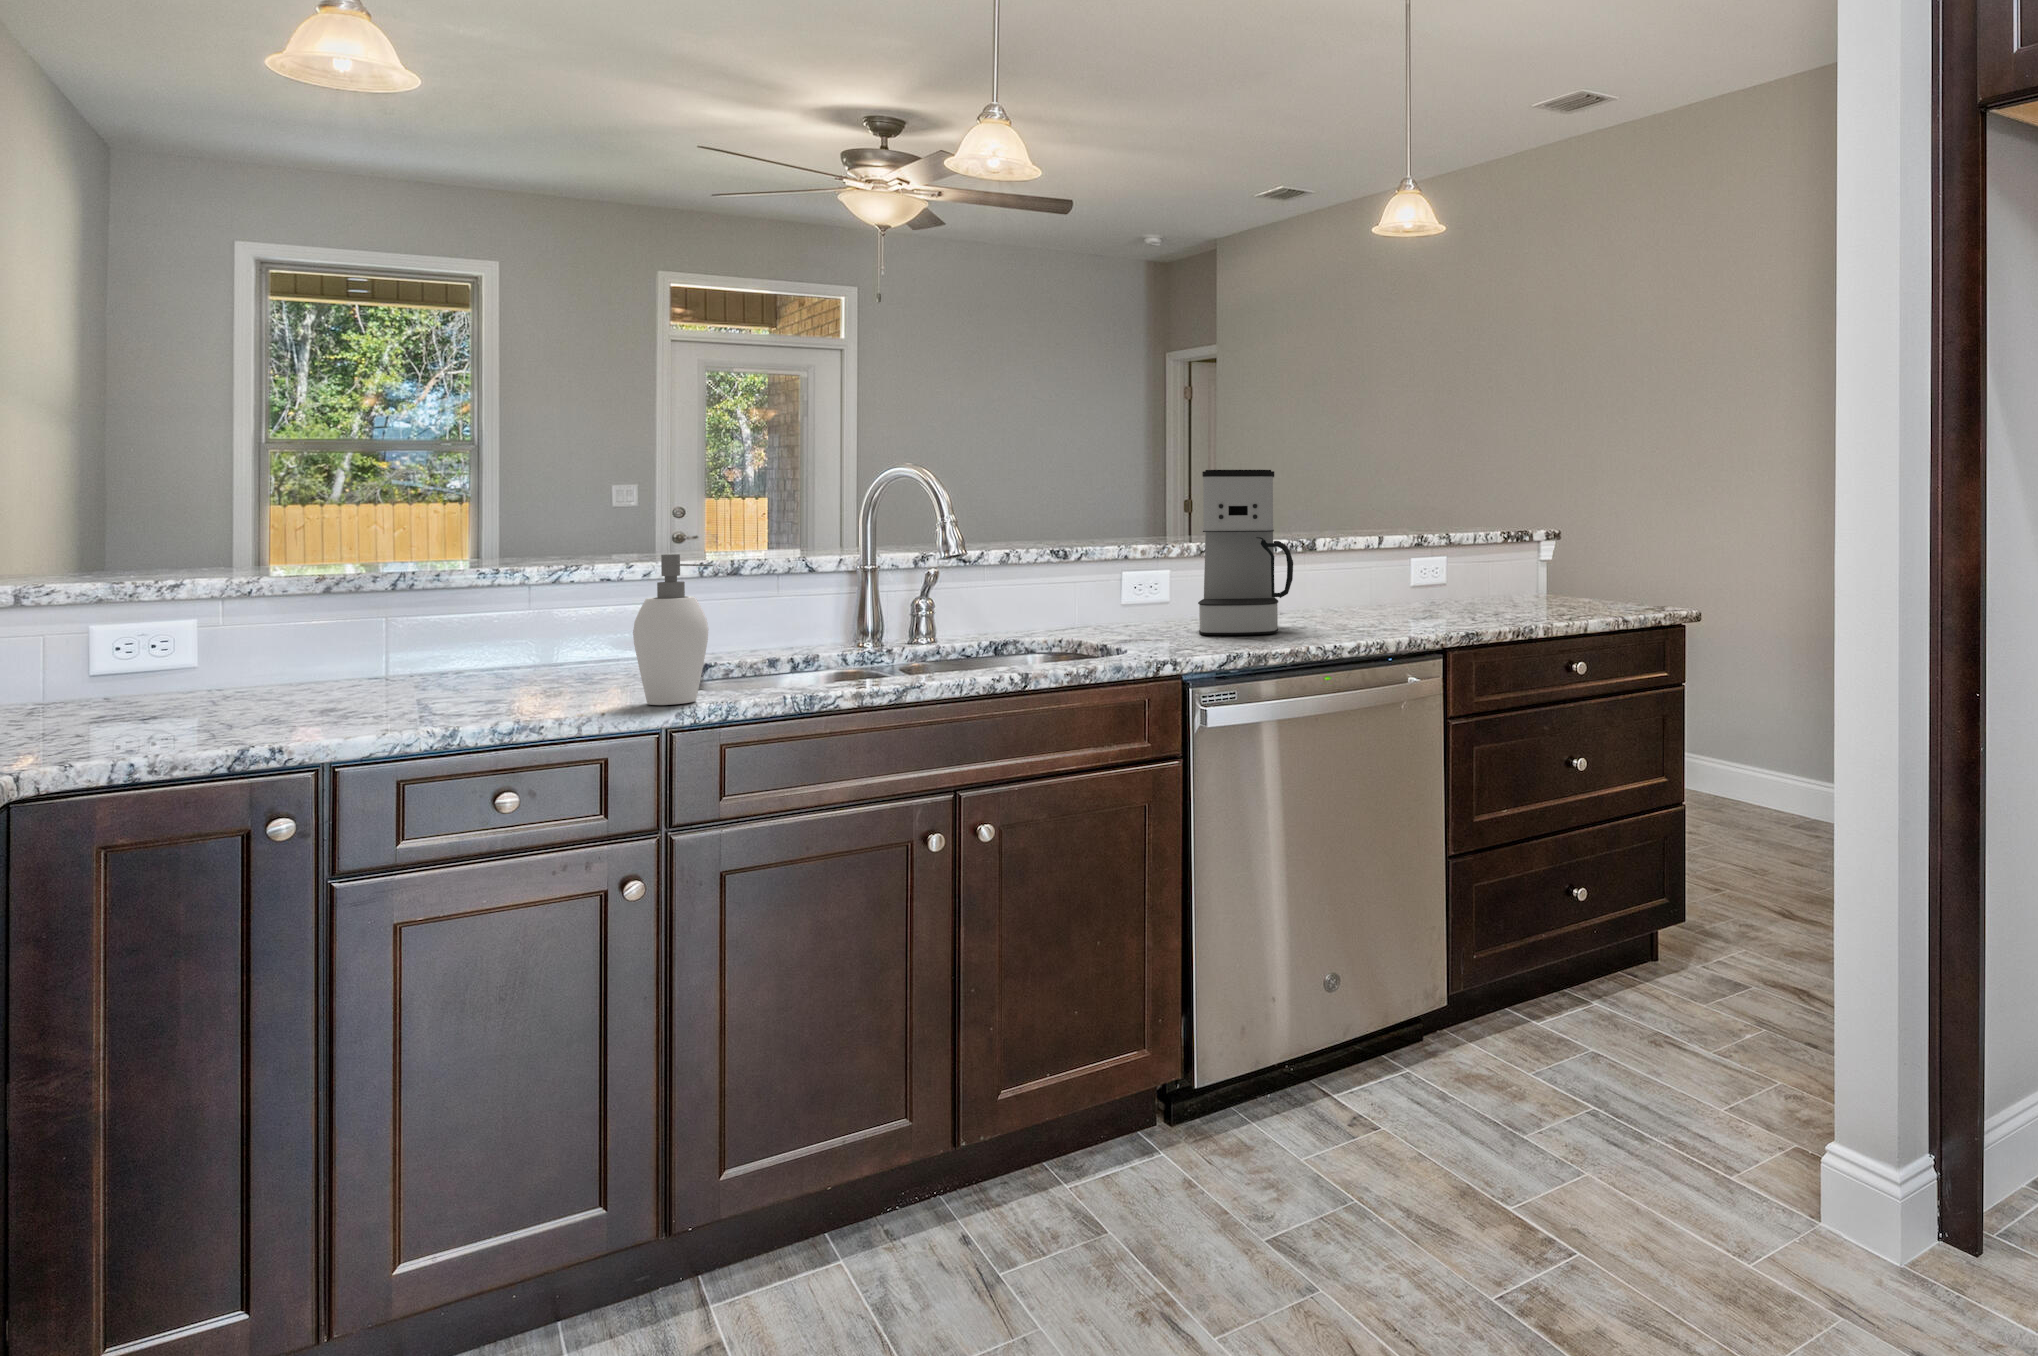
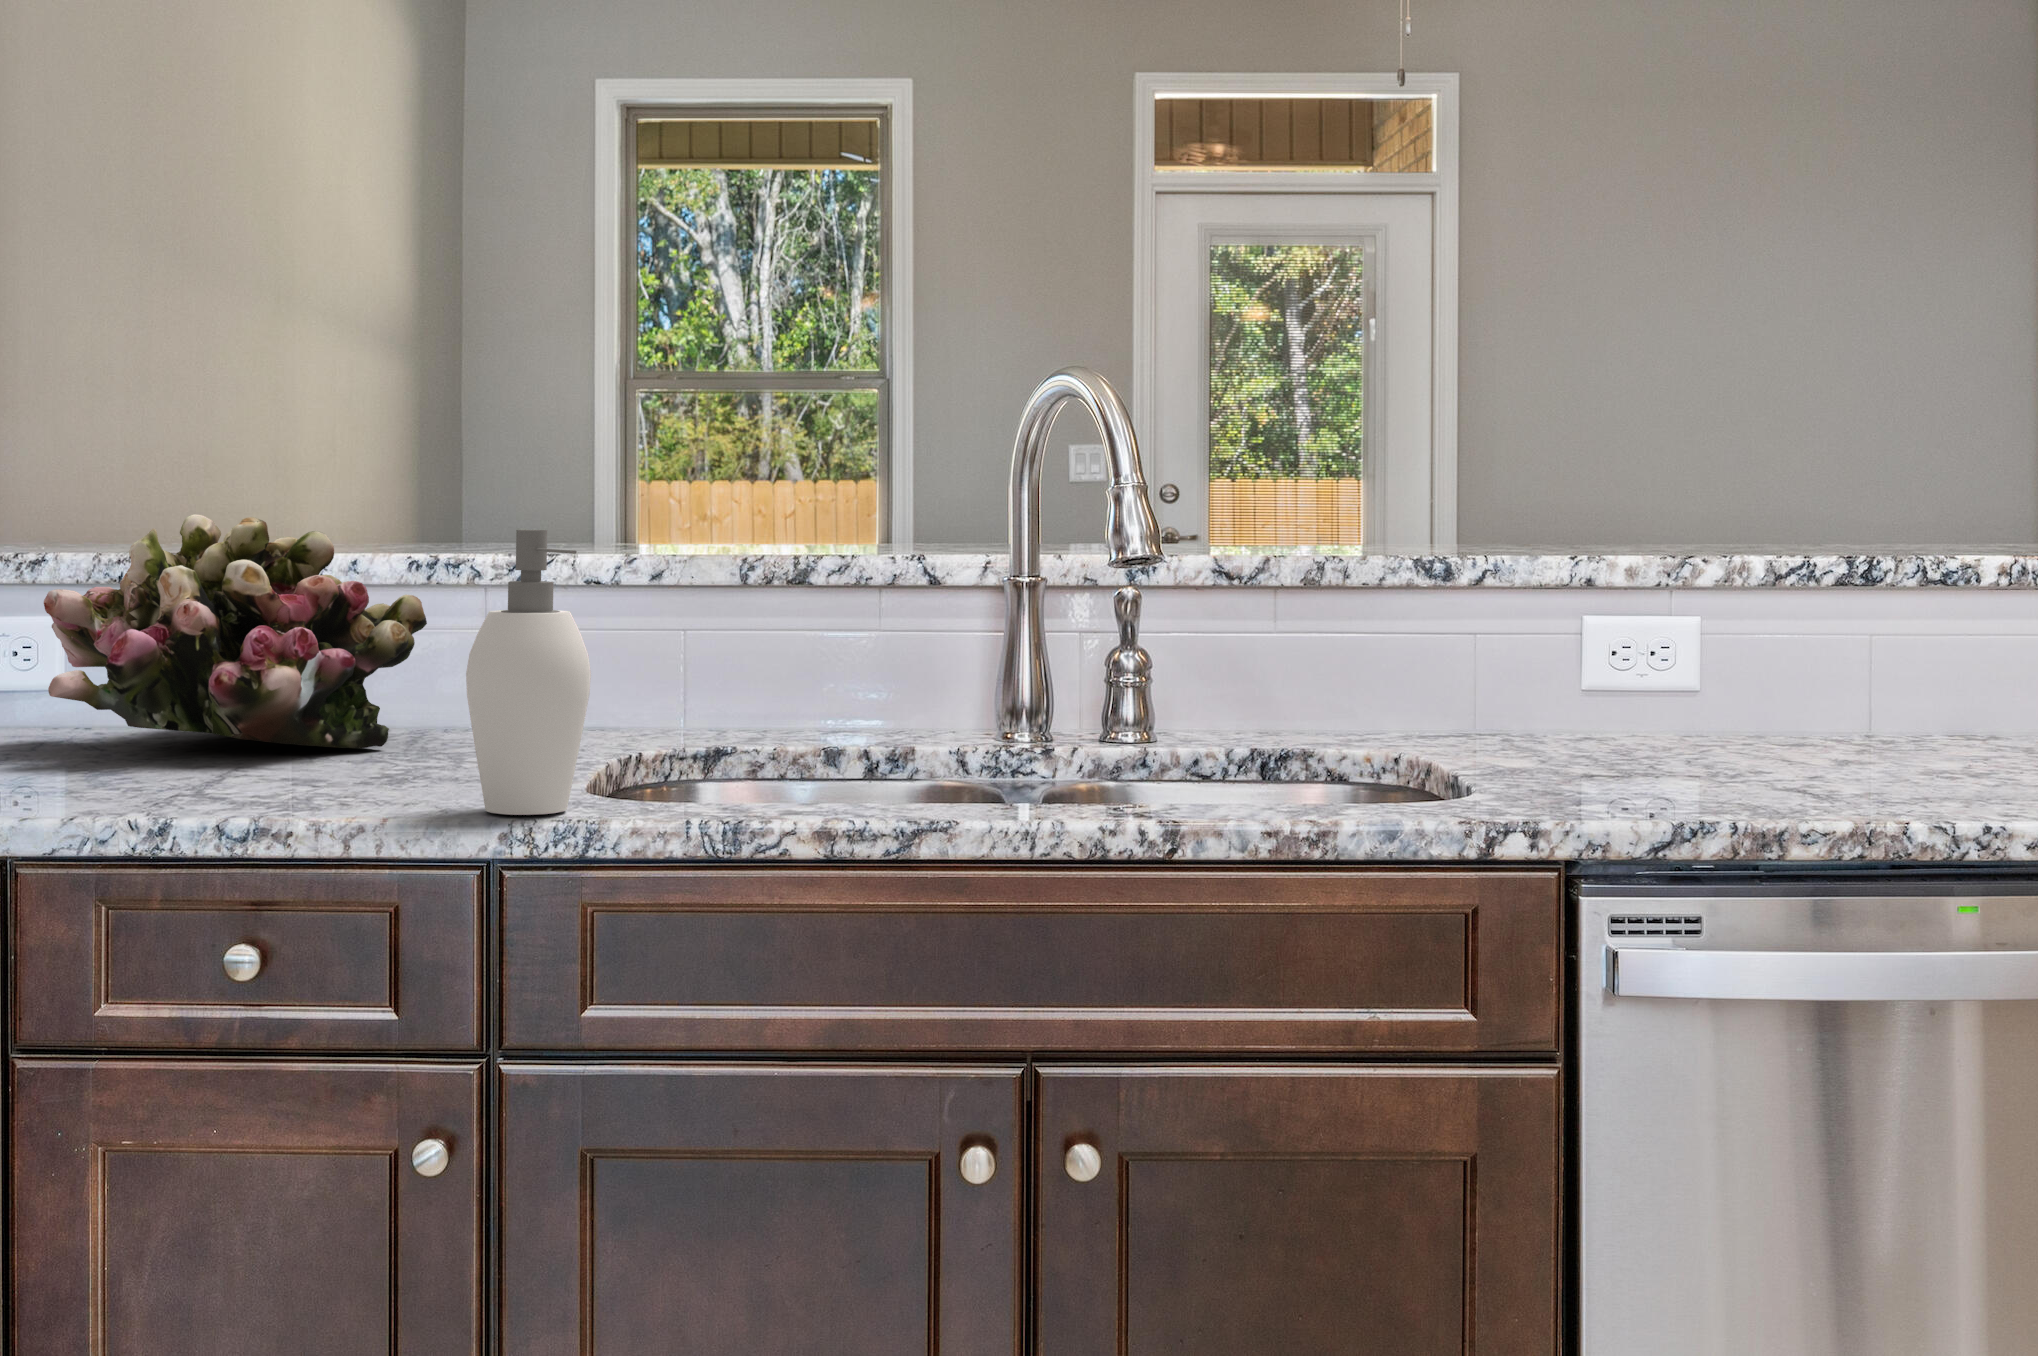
coffee maker: present [1198,470,1293,635] -> none [1702,382,1943,778]
flower arrangement: none [224,552,508,685] -> present [44,514,427,748]

